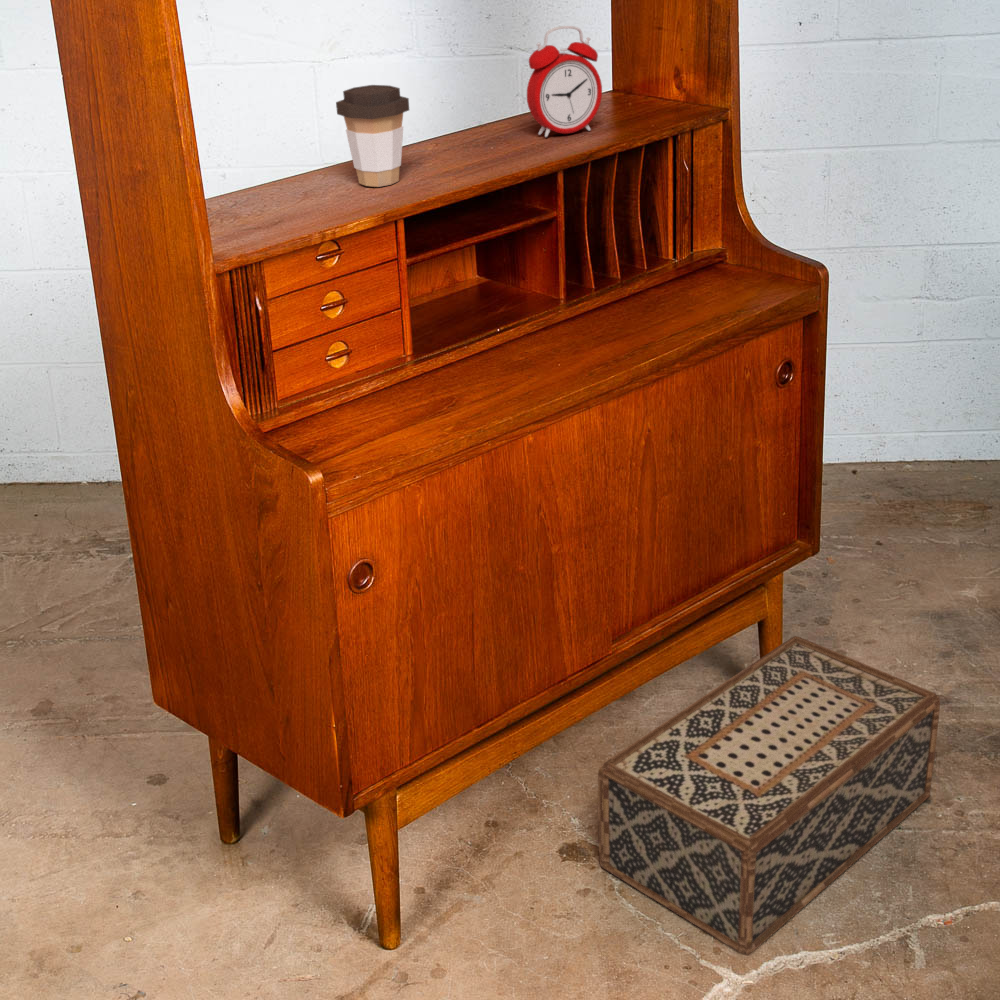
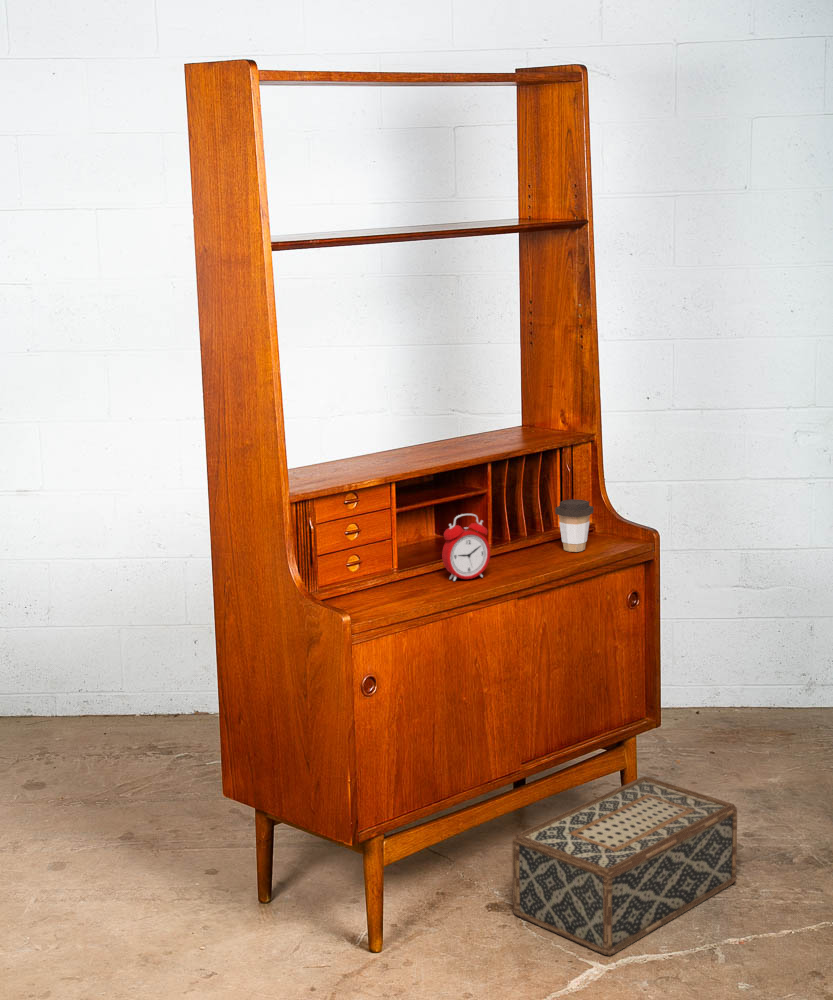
alarm clock: present [527,26,602,137] -> present [442,514,490,581]
coffee cup: present [336,85,409,187] -> present [555,499,593,552]

